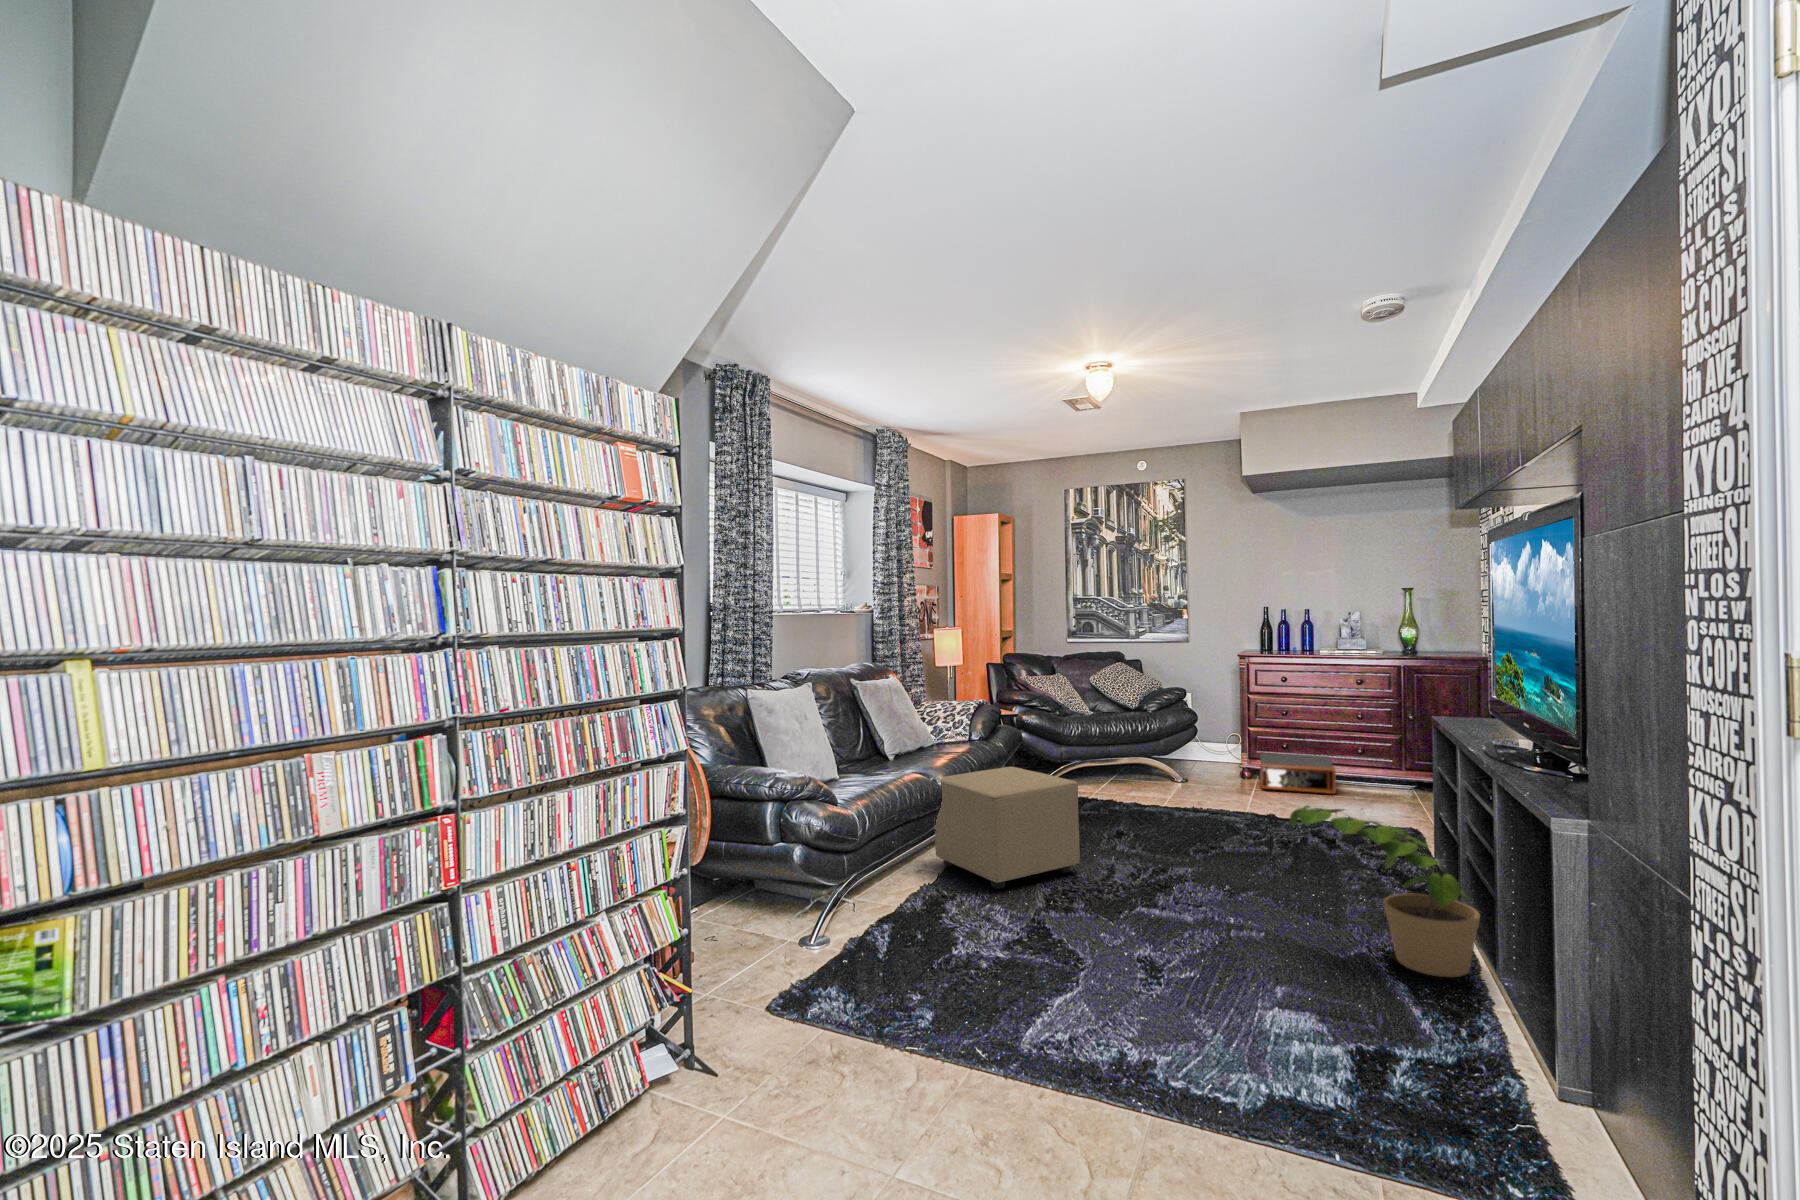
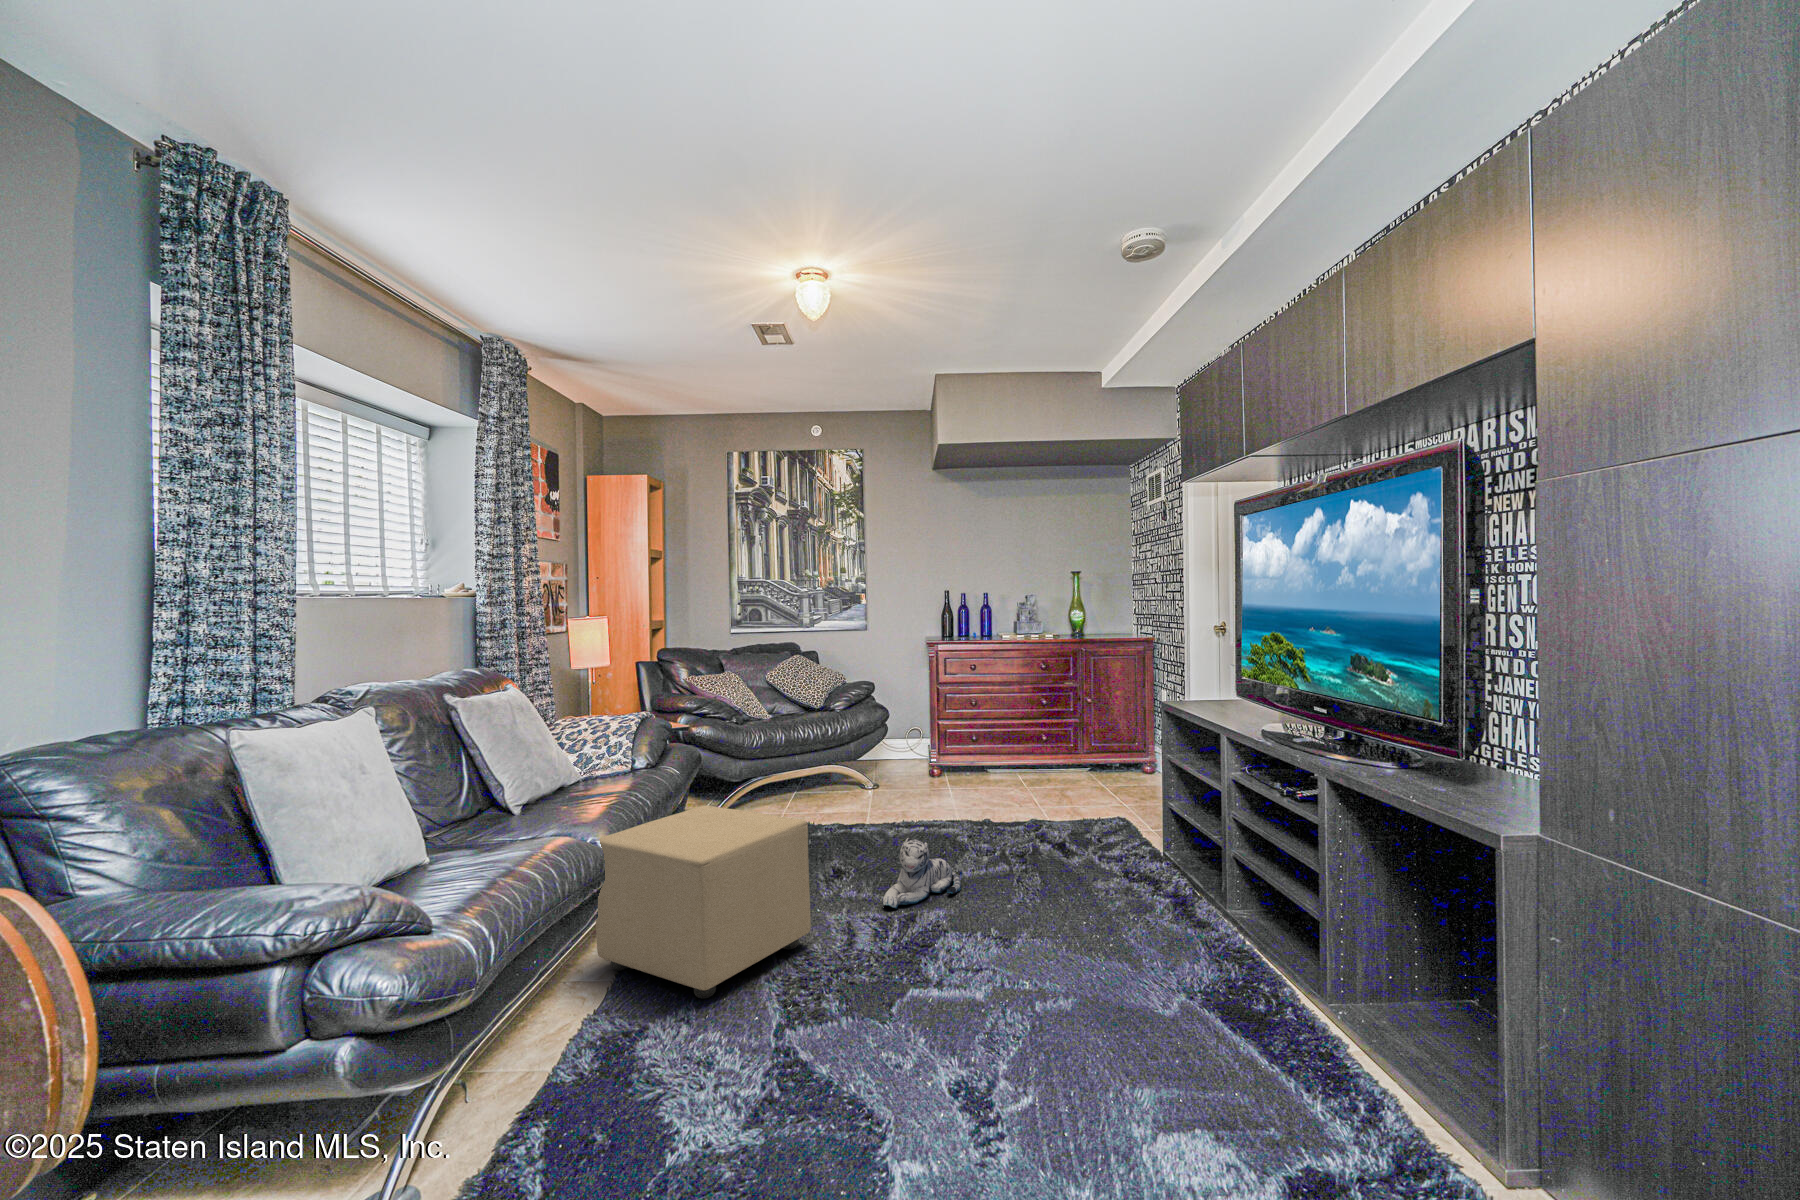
storage box: present [1260,753,1336,794] -> none [951,747,1034,790]
potted plant: present [1289,805,1480,977] -> none [1109,827,1320,1023]
plush toy: none [1144,810,1218,862] -> present [882,838,961,908]

